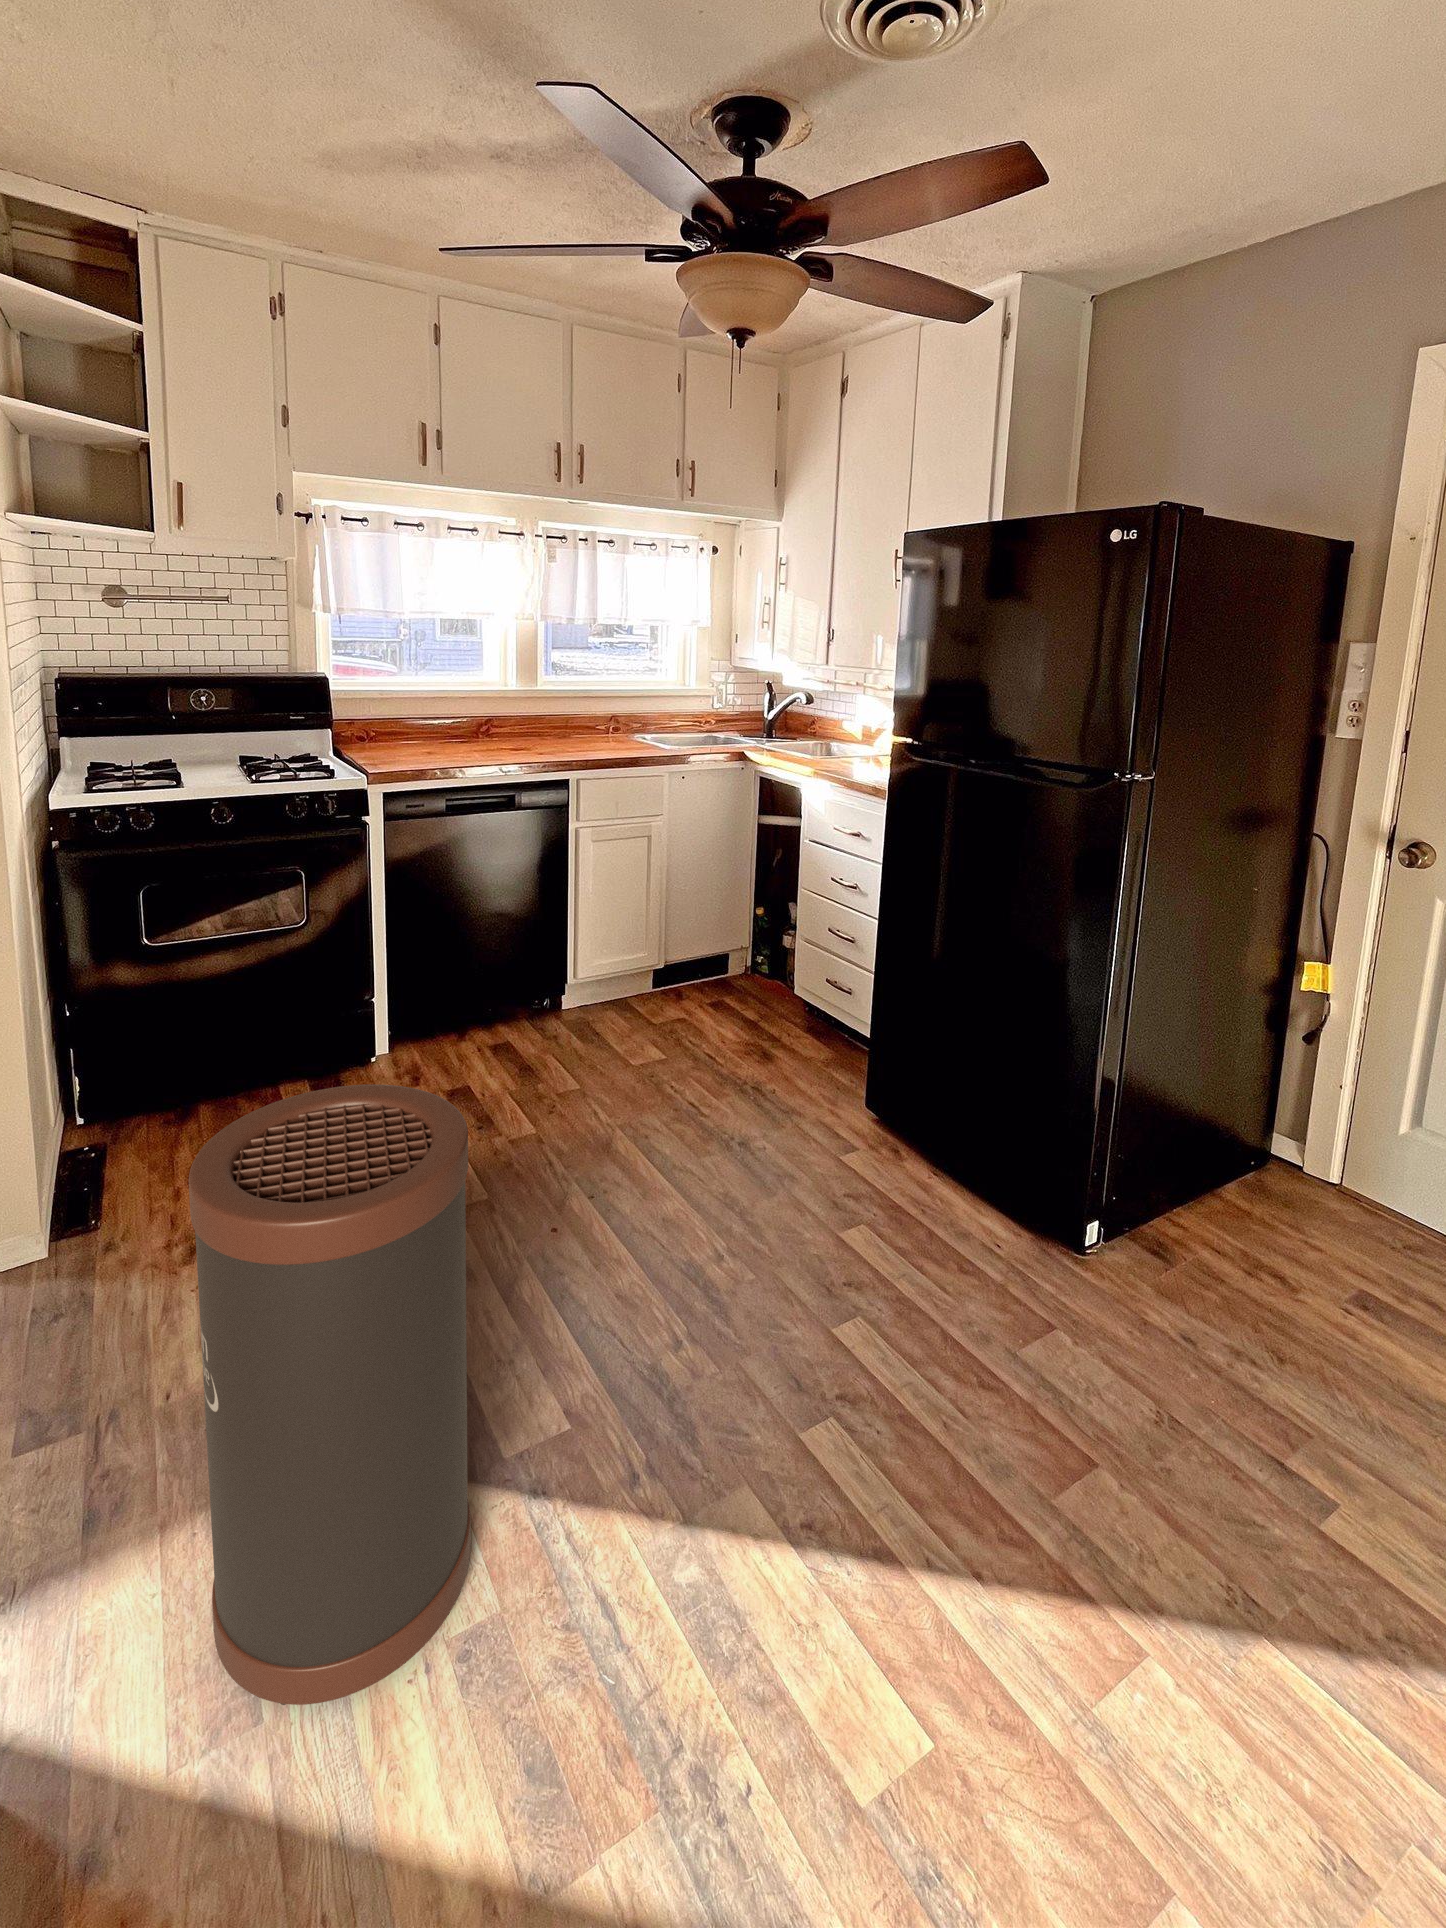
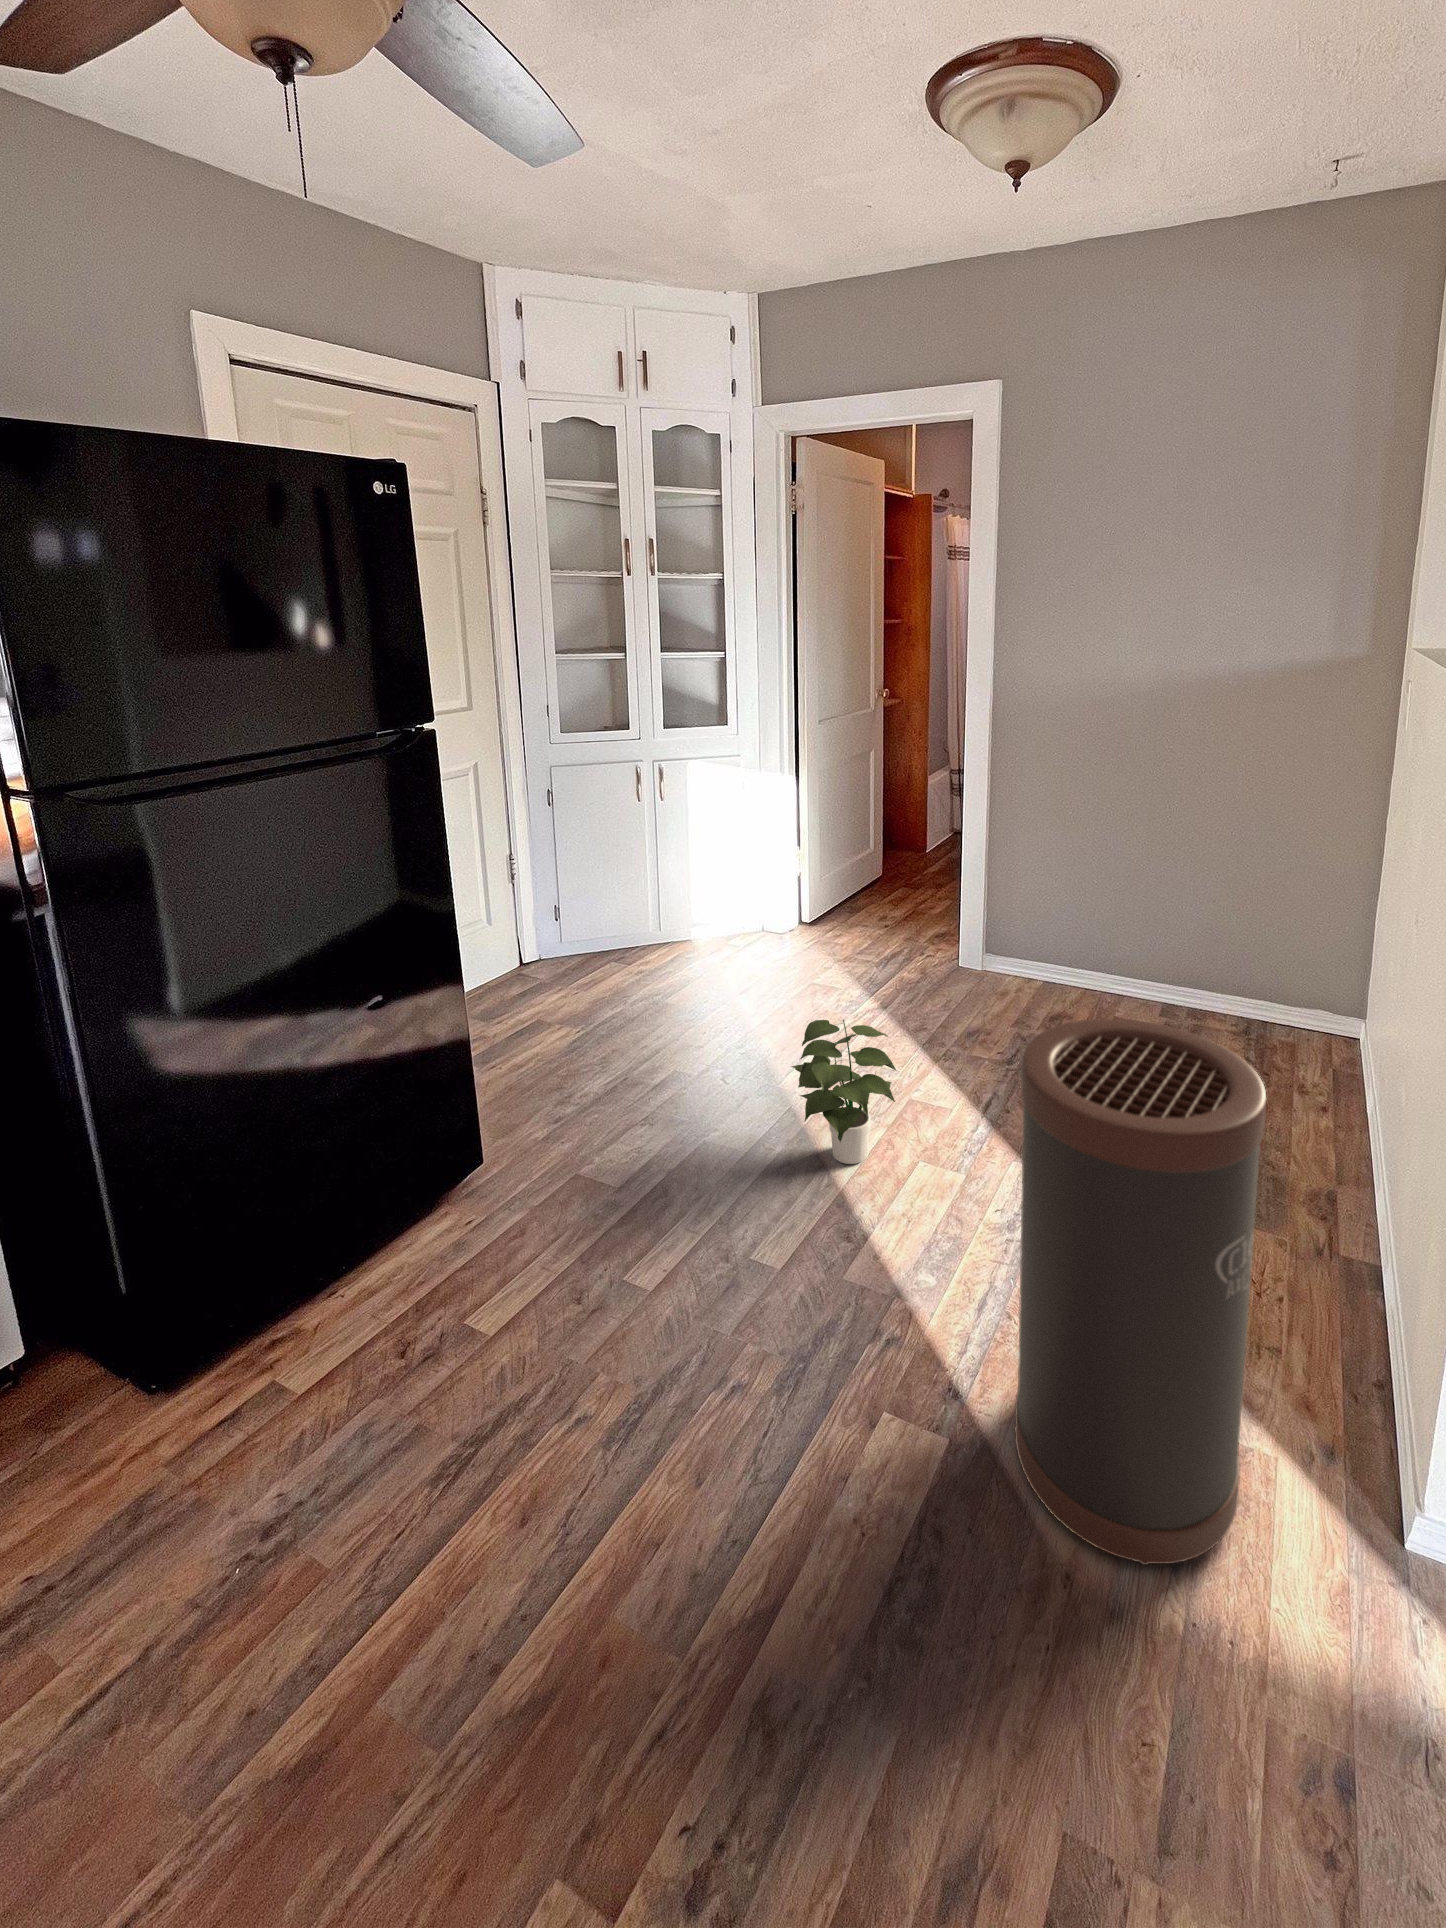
potted plant: none [893,1379,1145,1676] -> present [791,1019,897,1164]

